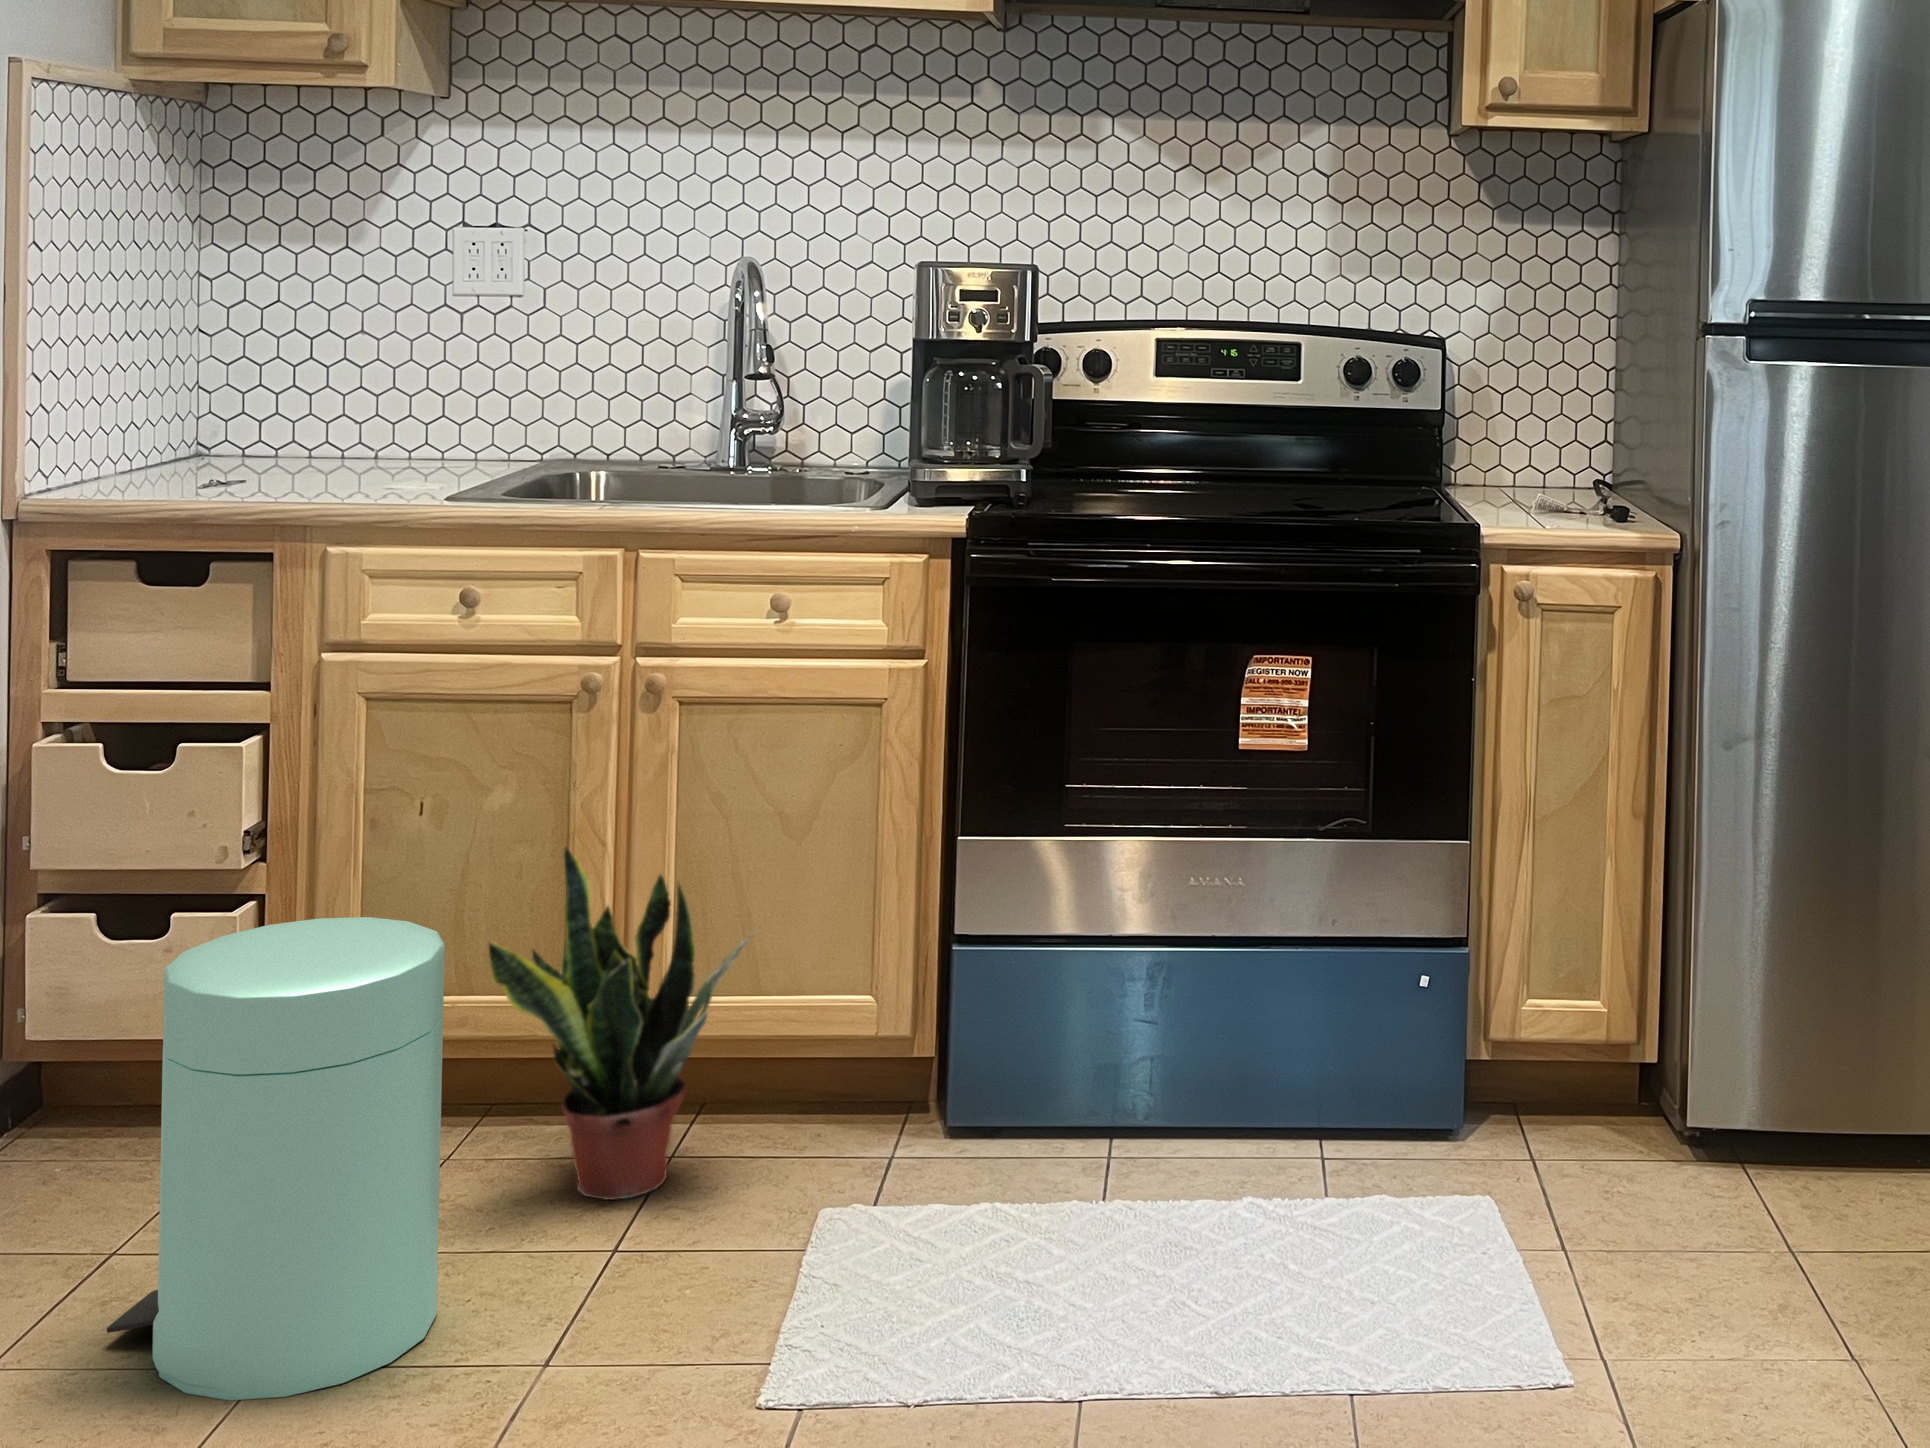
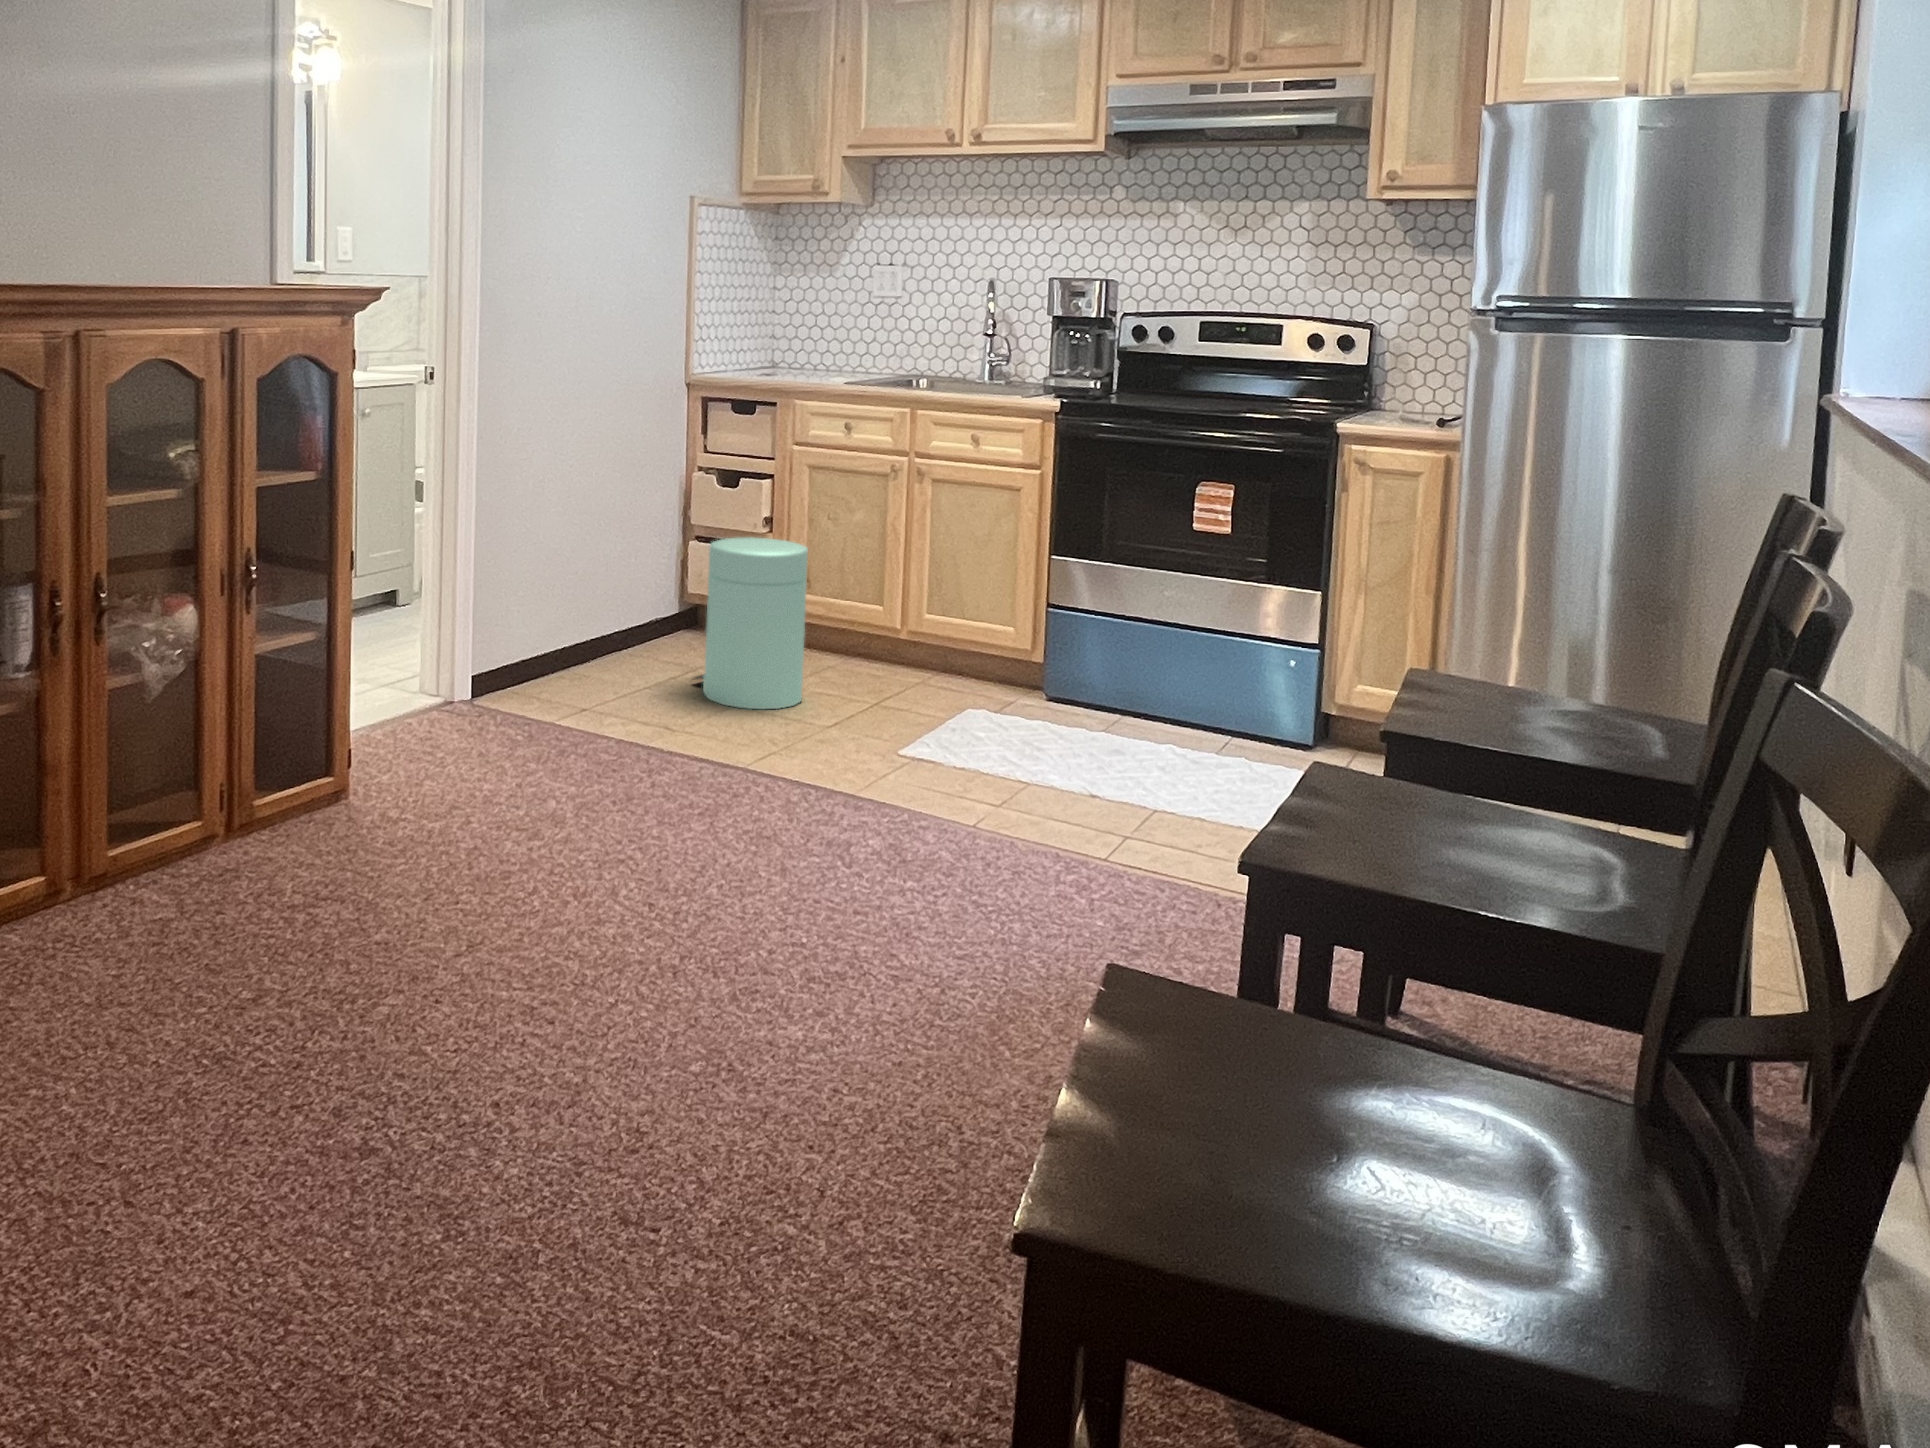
potted plant: present [488,847,751,1200] -> none [837,534,955,690]

